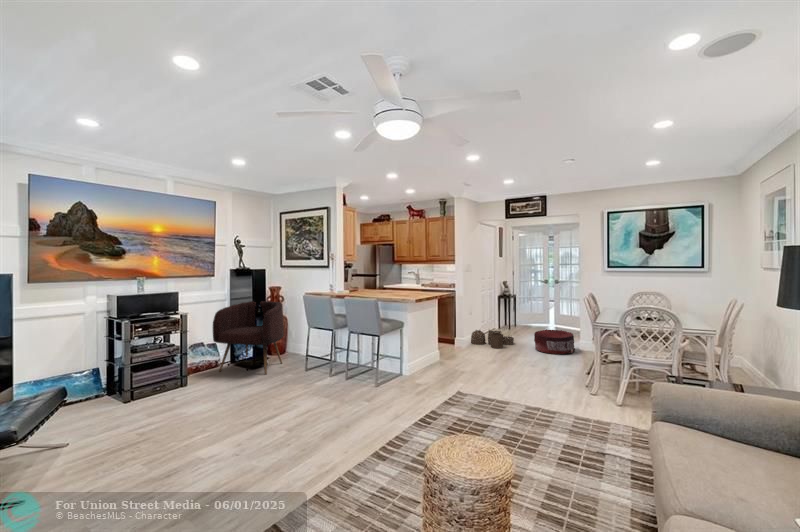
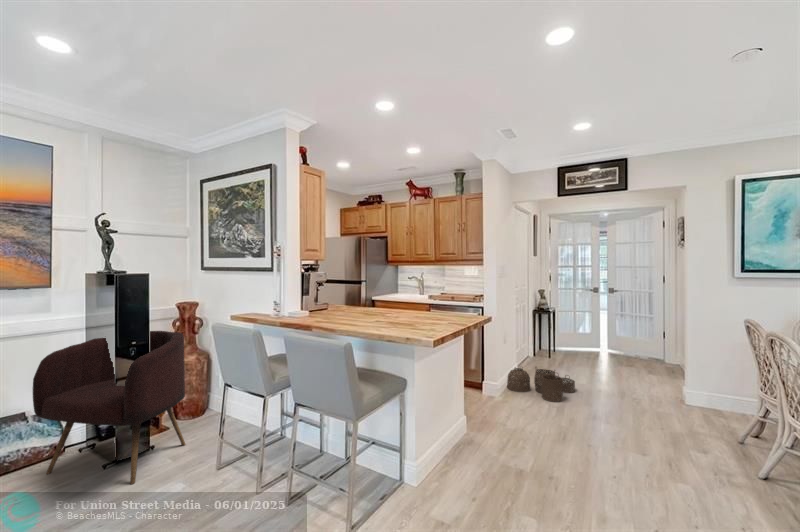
pouf: present [534,329,575,354] -> none [614,369,687,417]

